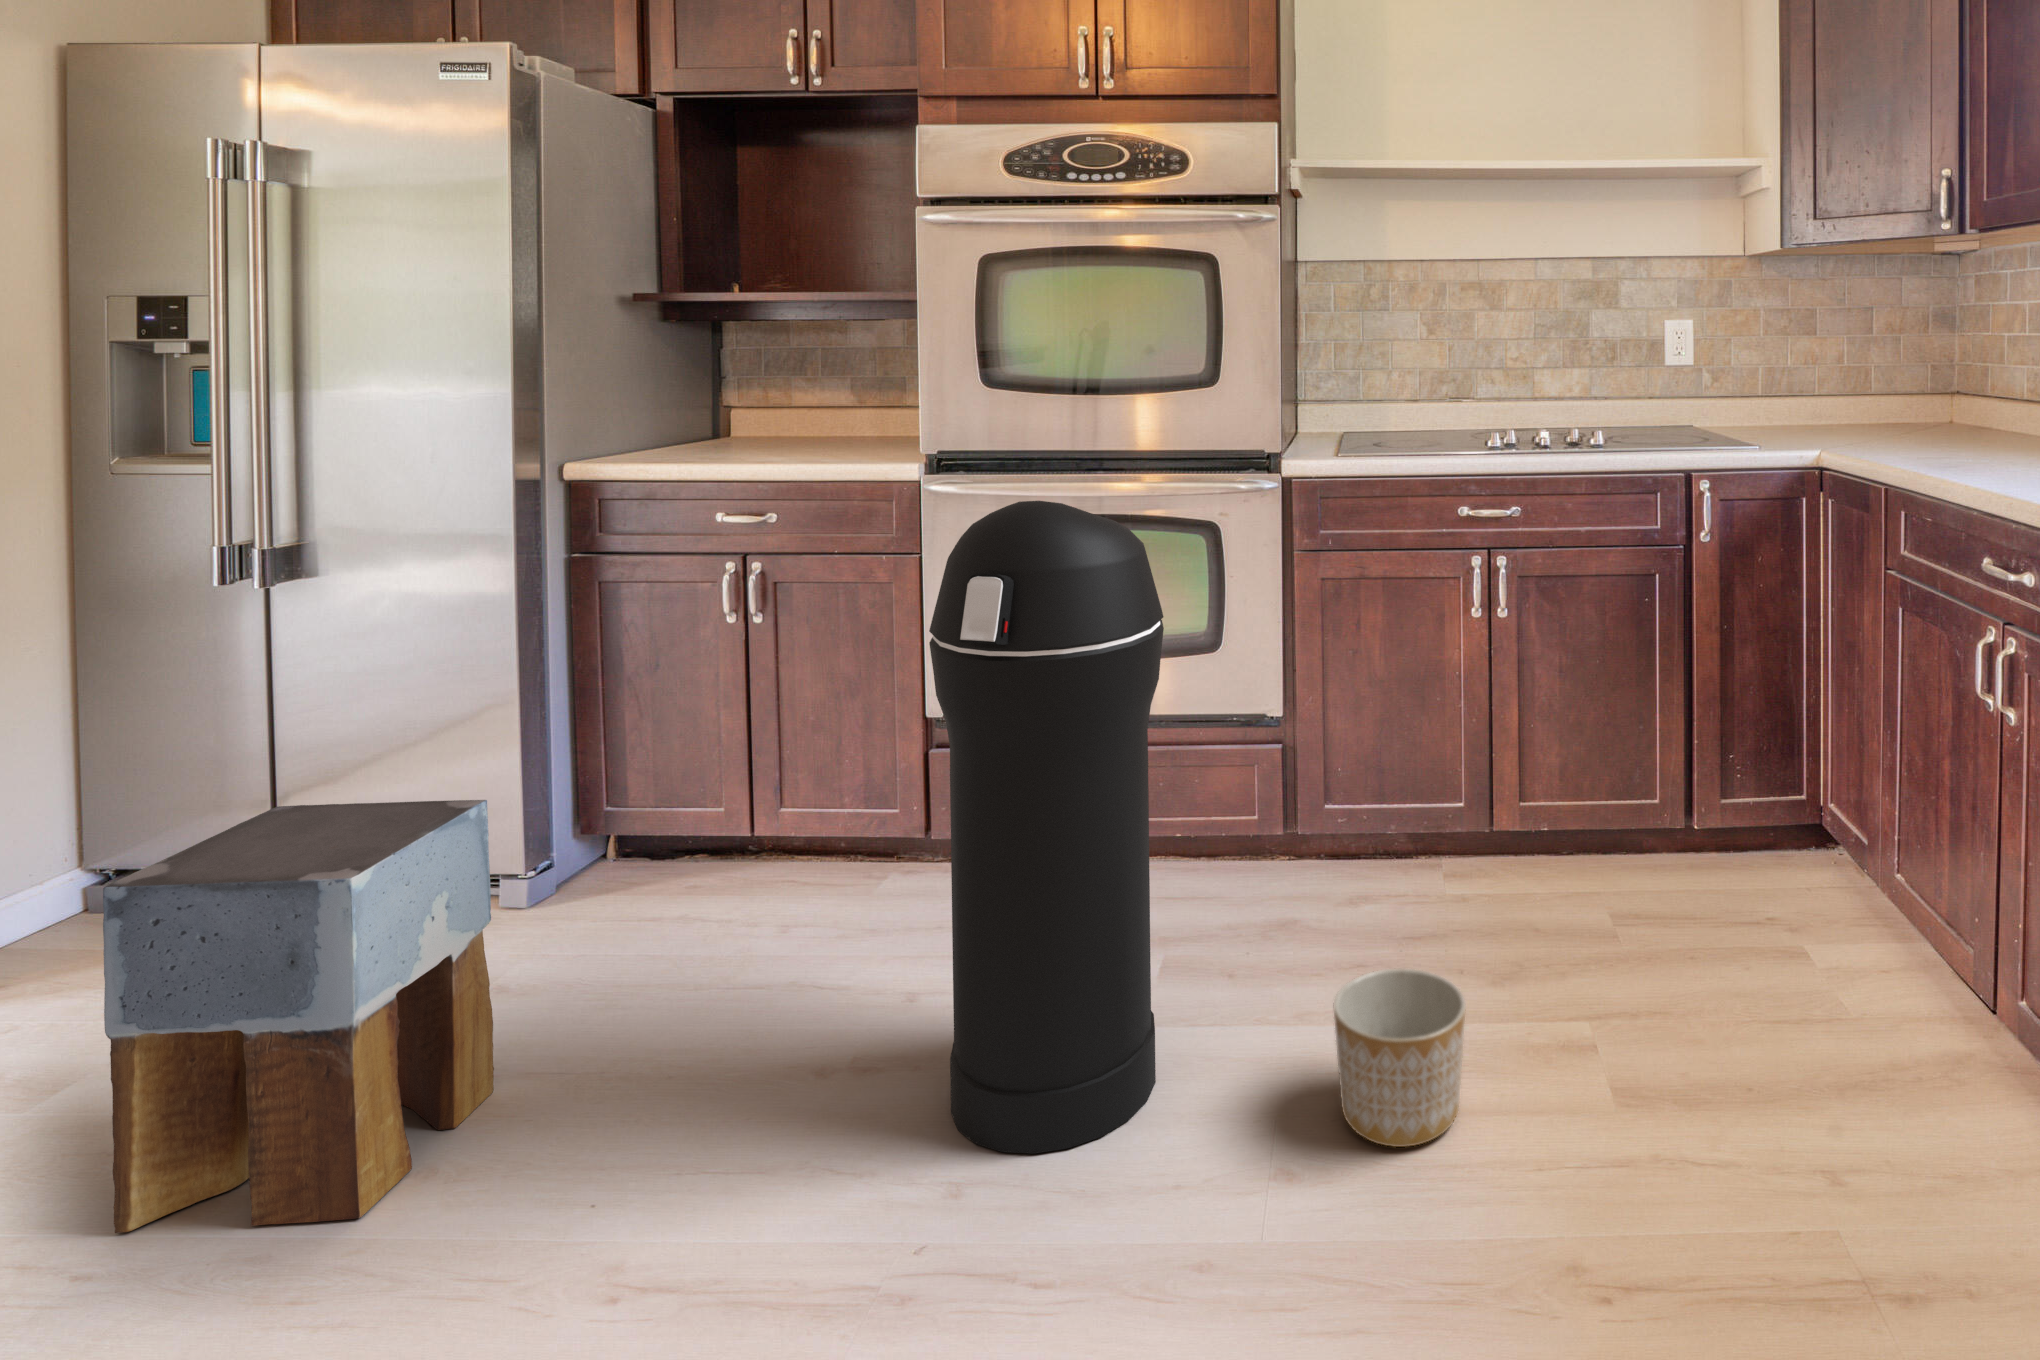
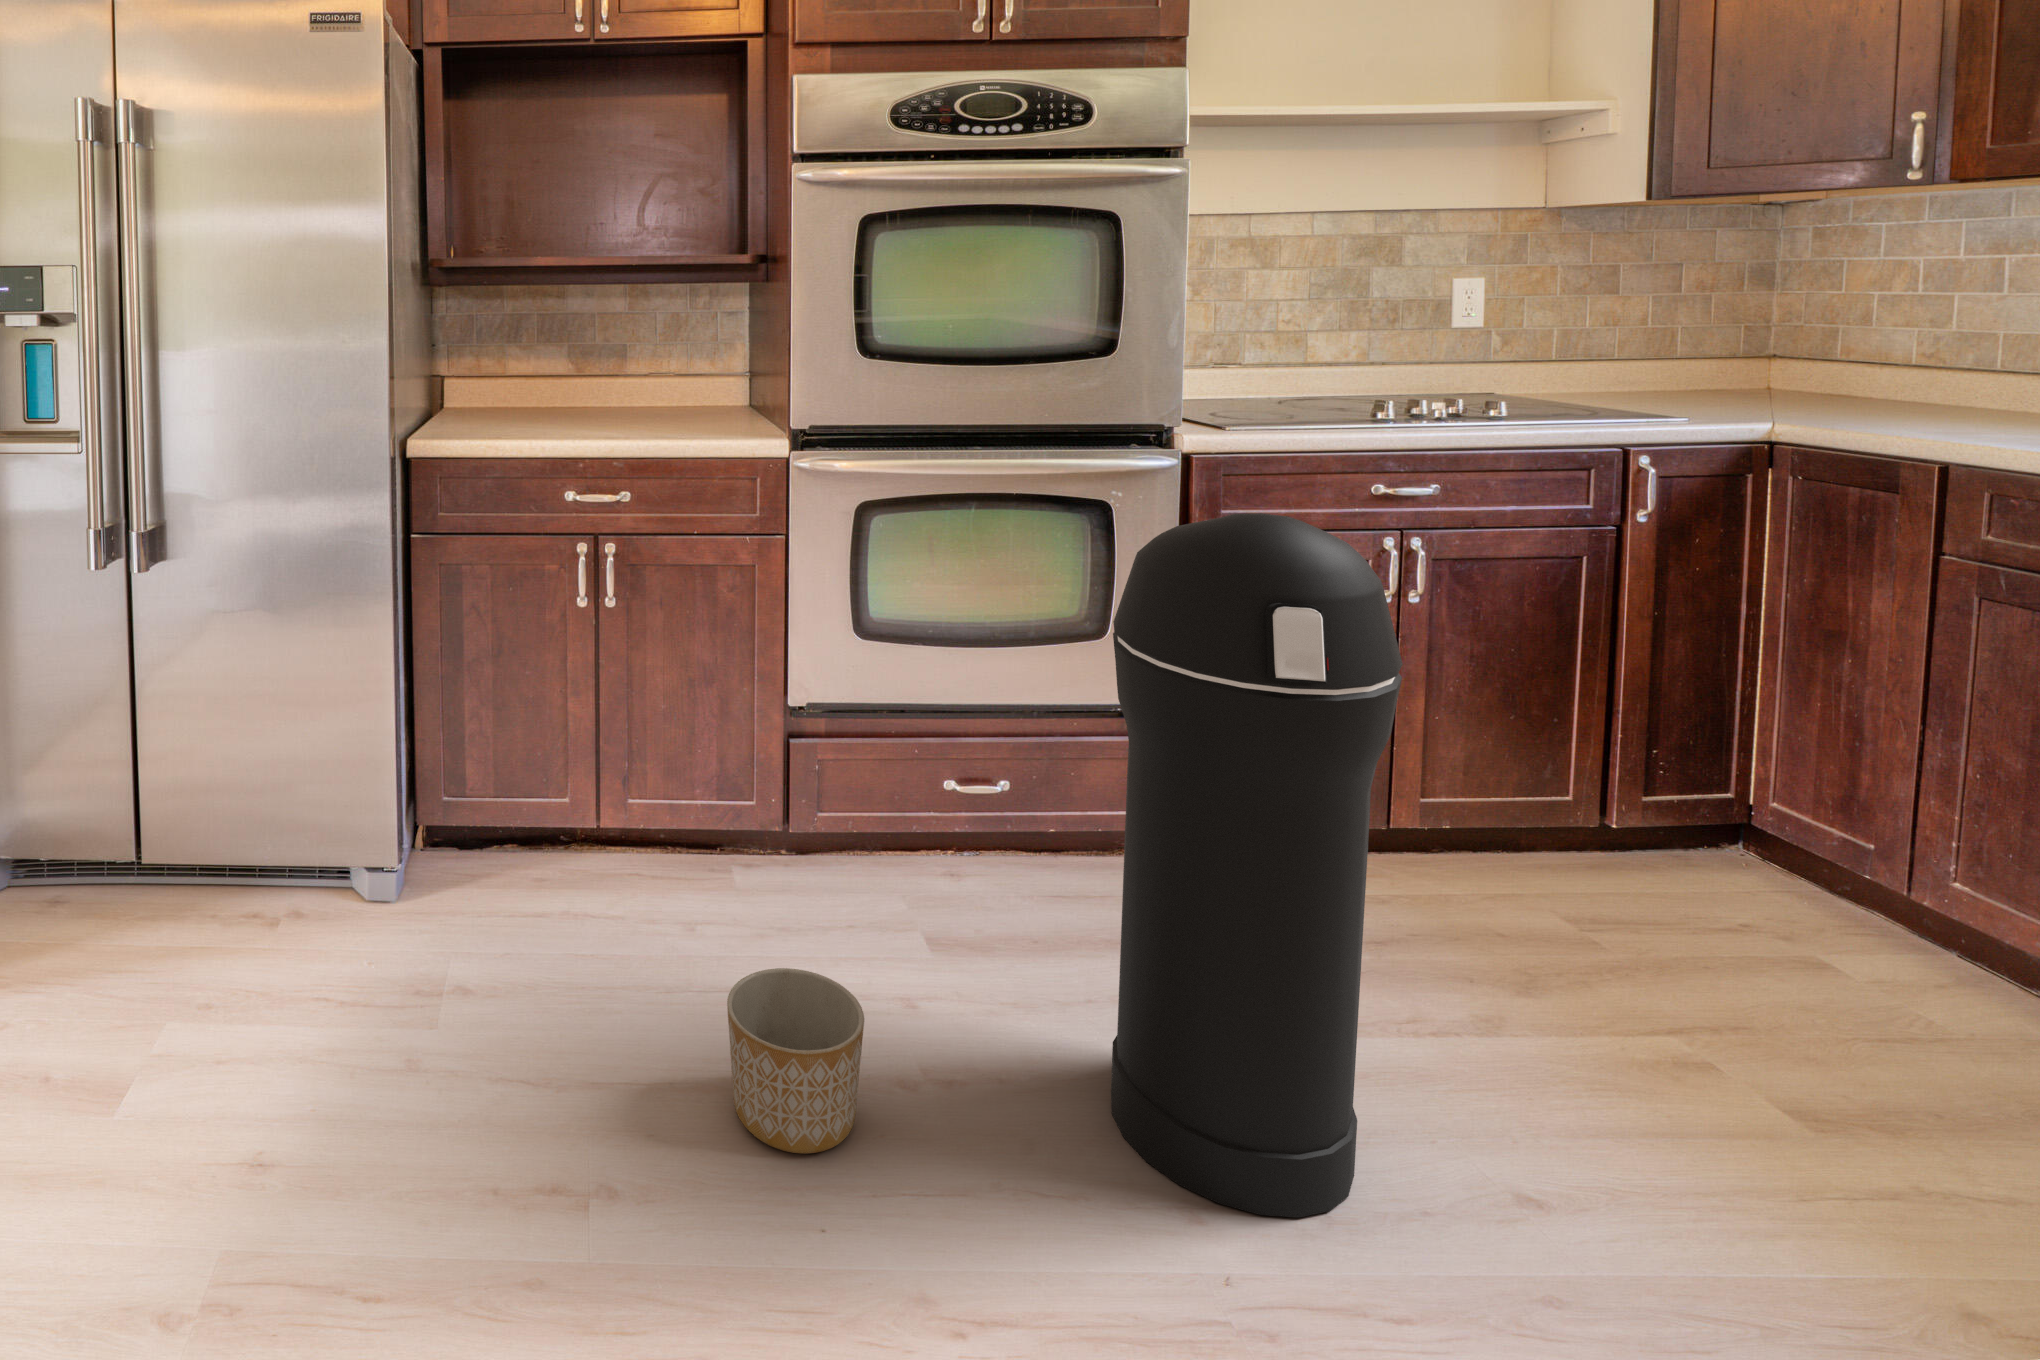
stool: present [103,800,494,1233] -> none [395,828,649,1303]
planter: present [1334,968,1466,1147] -> present [727,968,864,1154]

